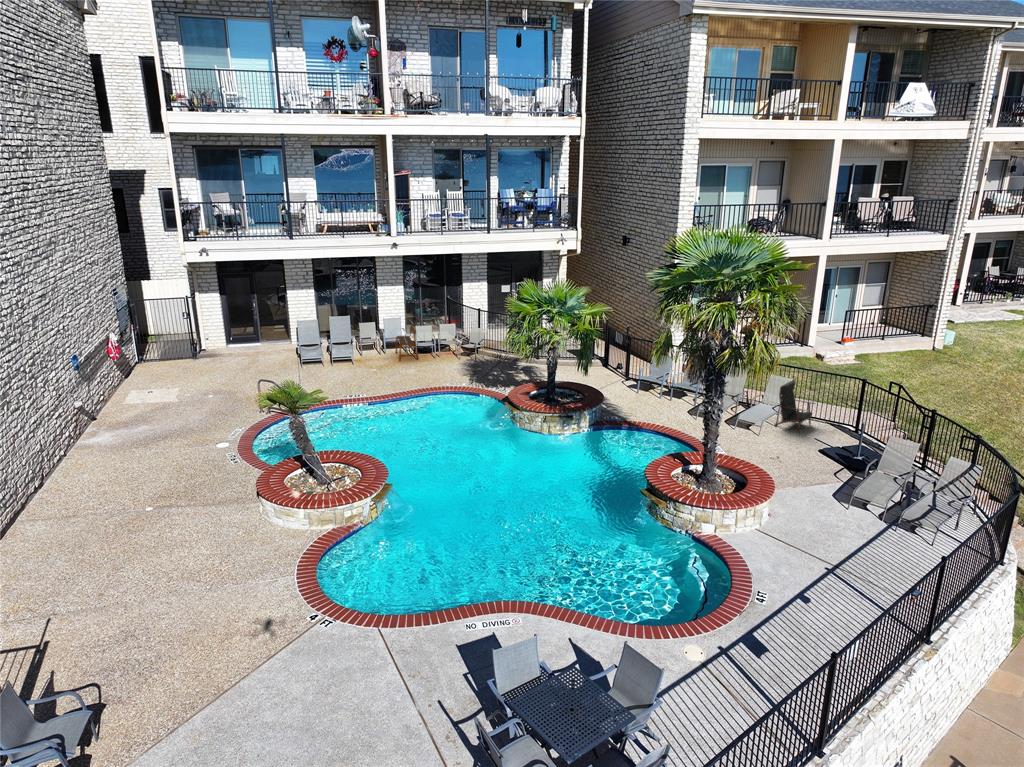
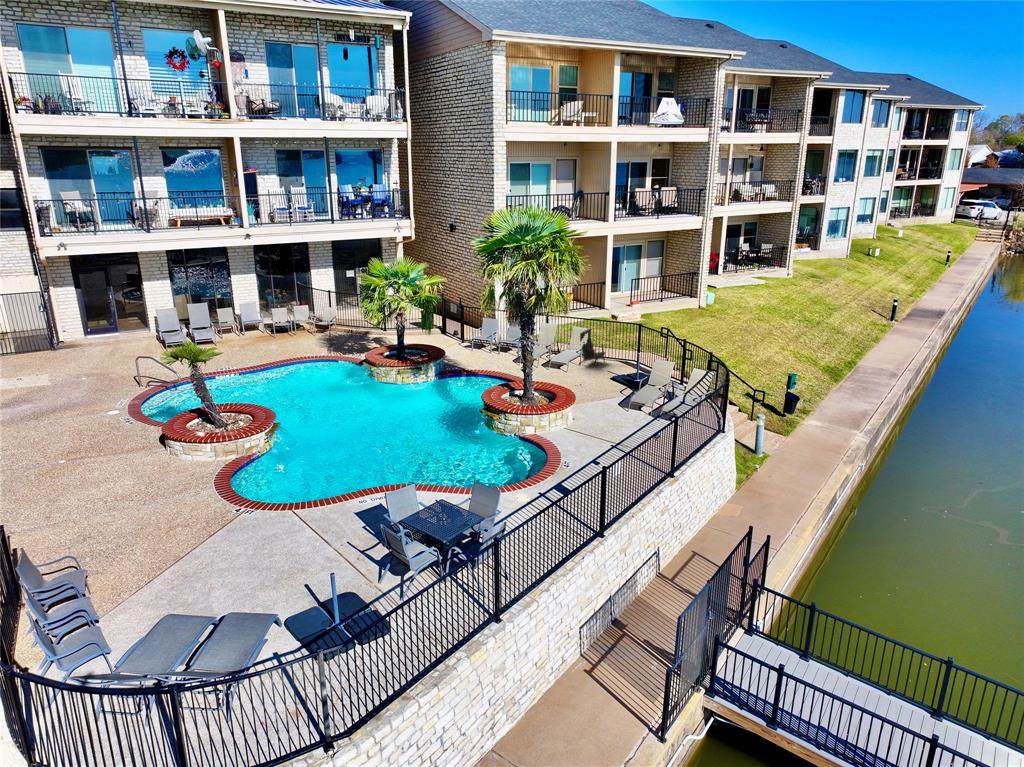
bench: present [396,324,419,361] -> none [255,307,279,341]

